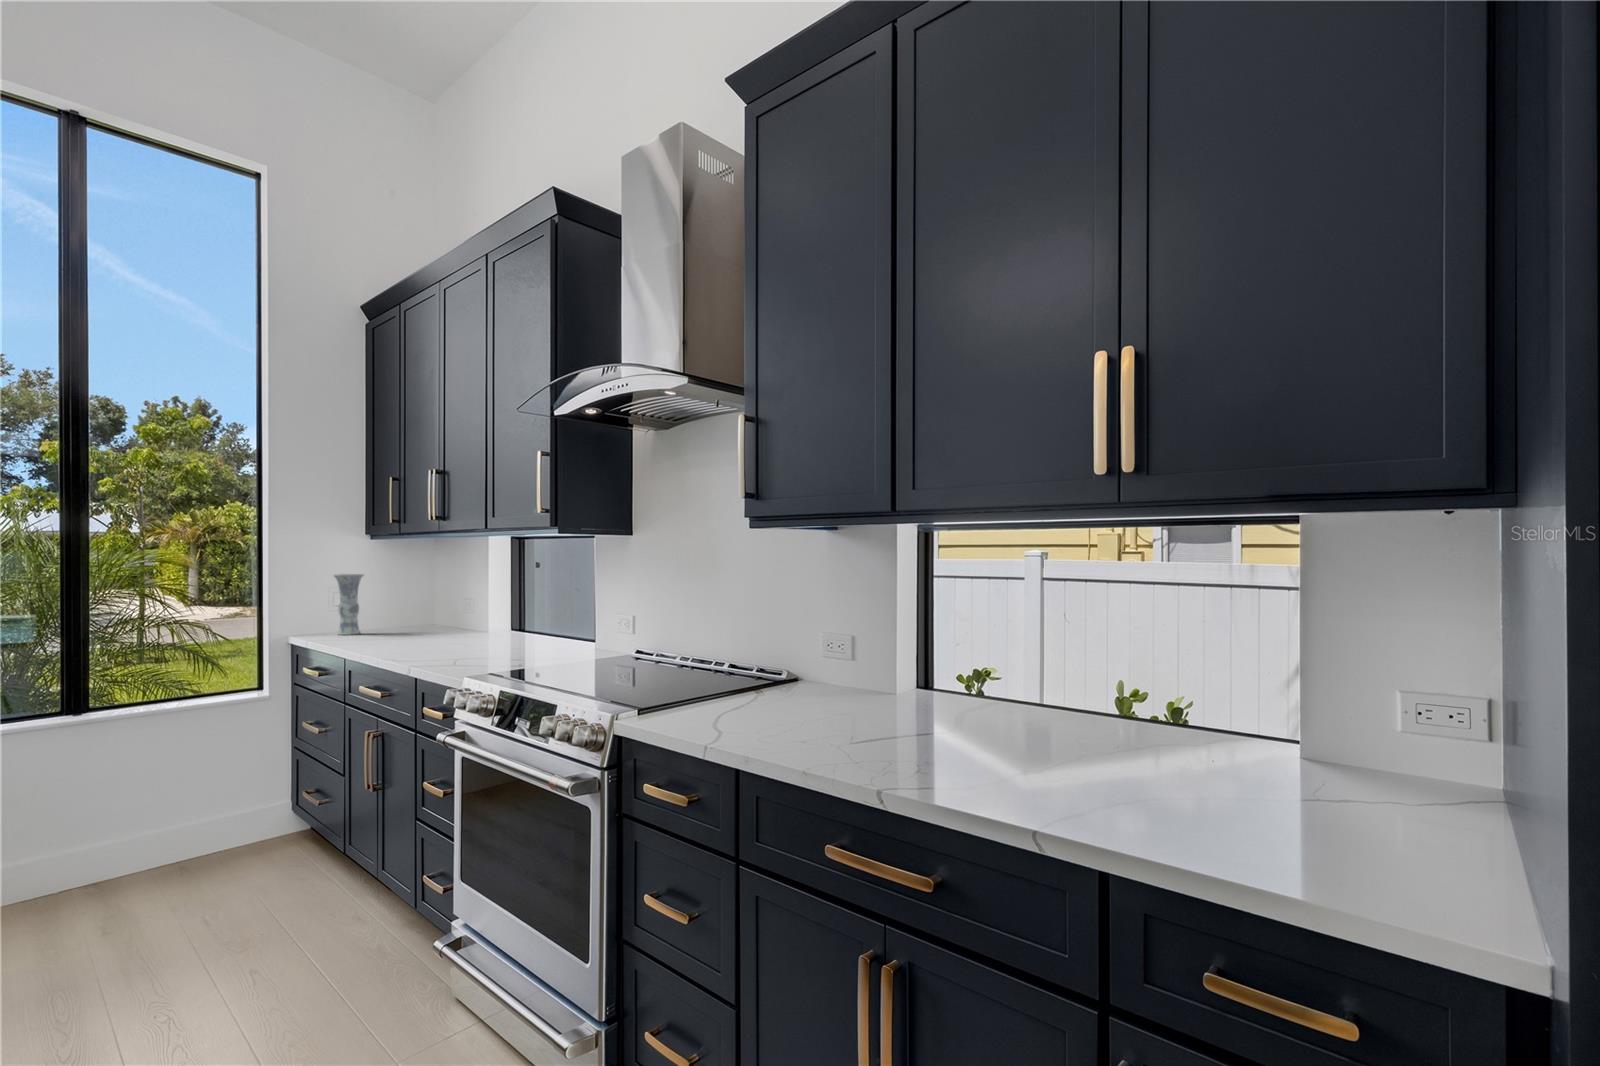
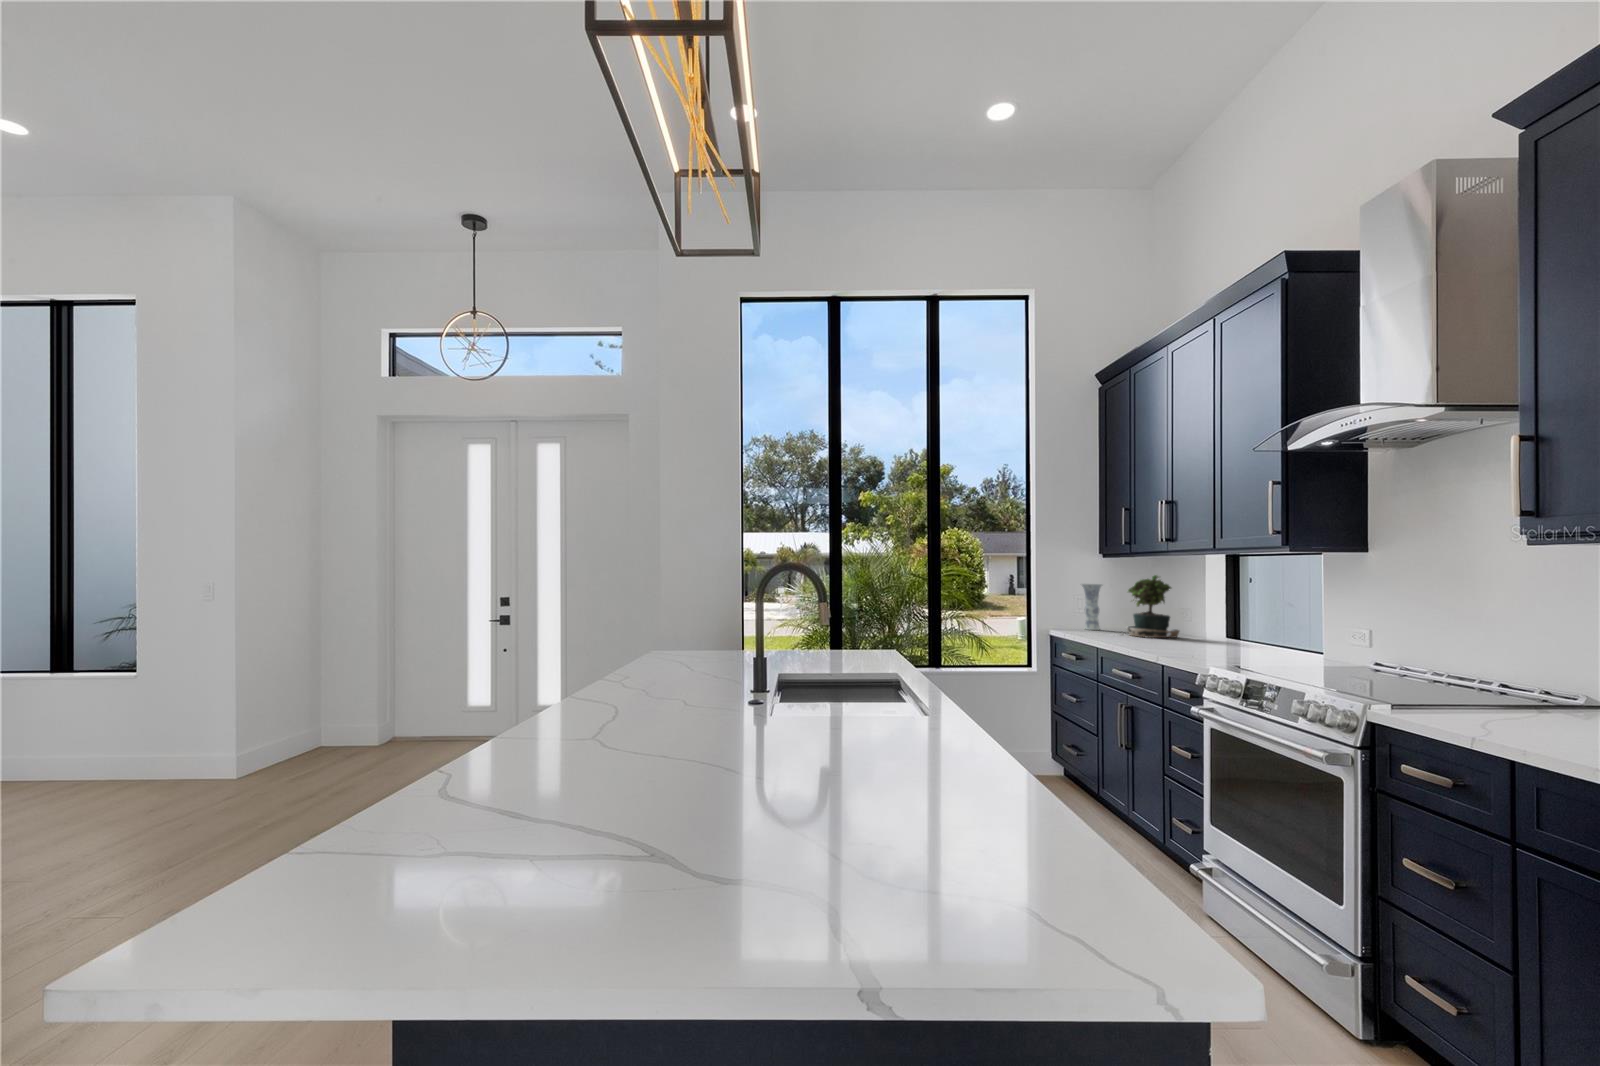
potted plant: none [367,560,457,641] -> present [1126,575,1179,638]

